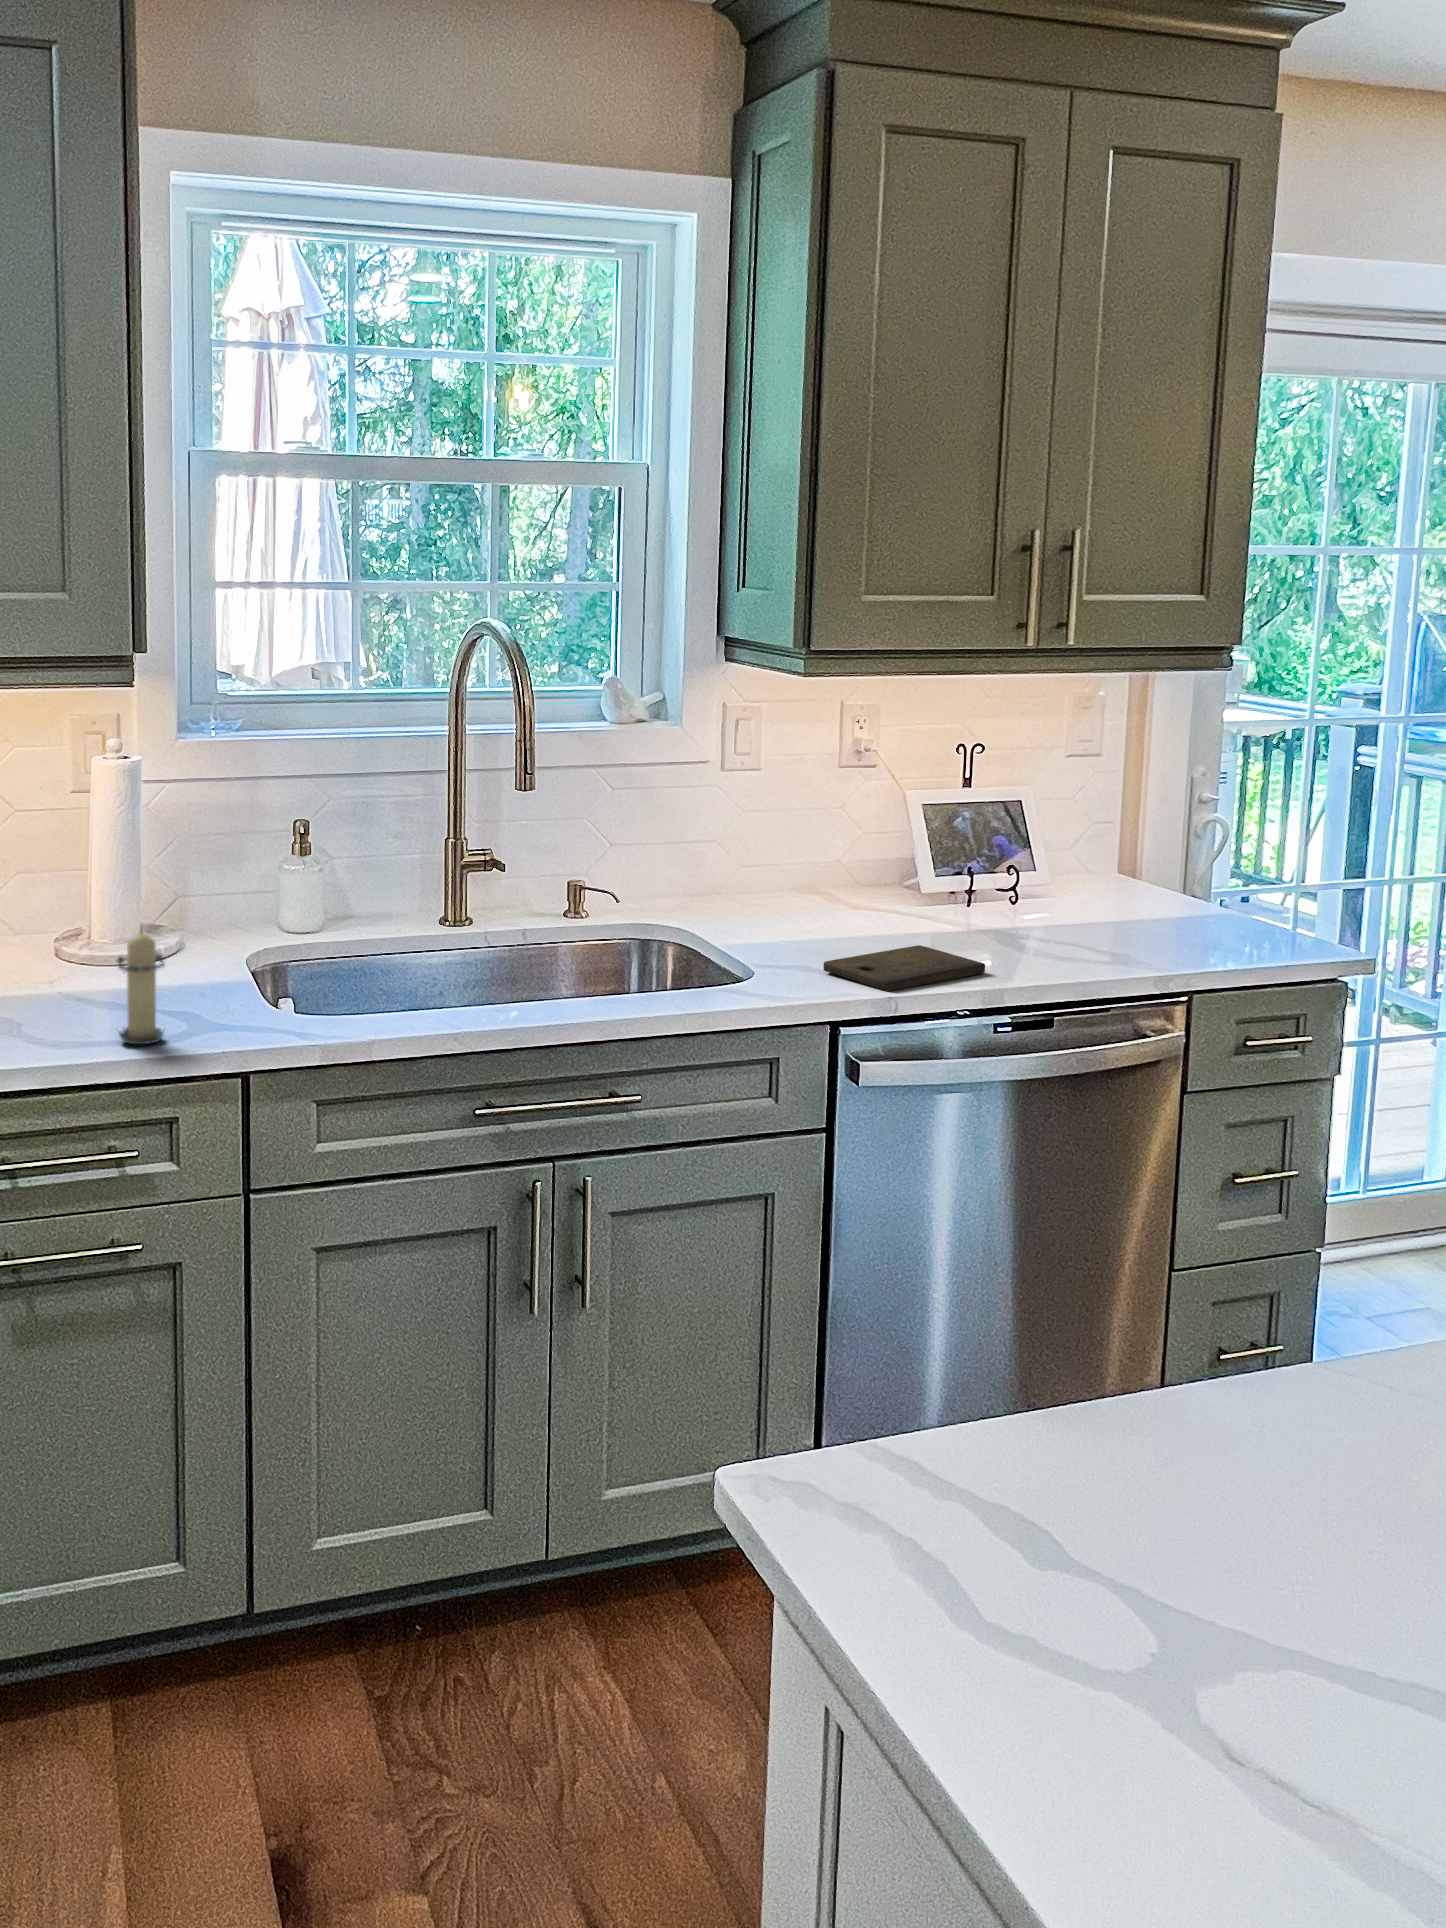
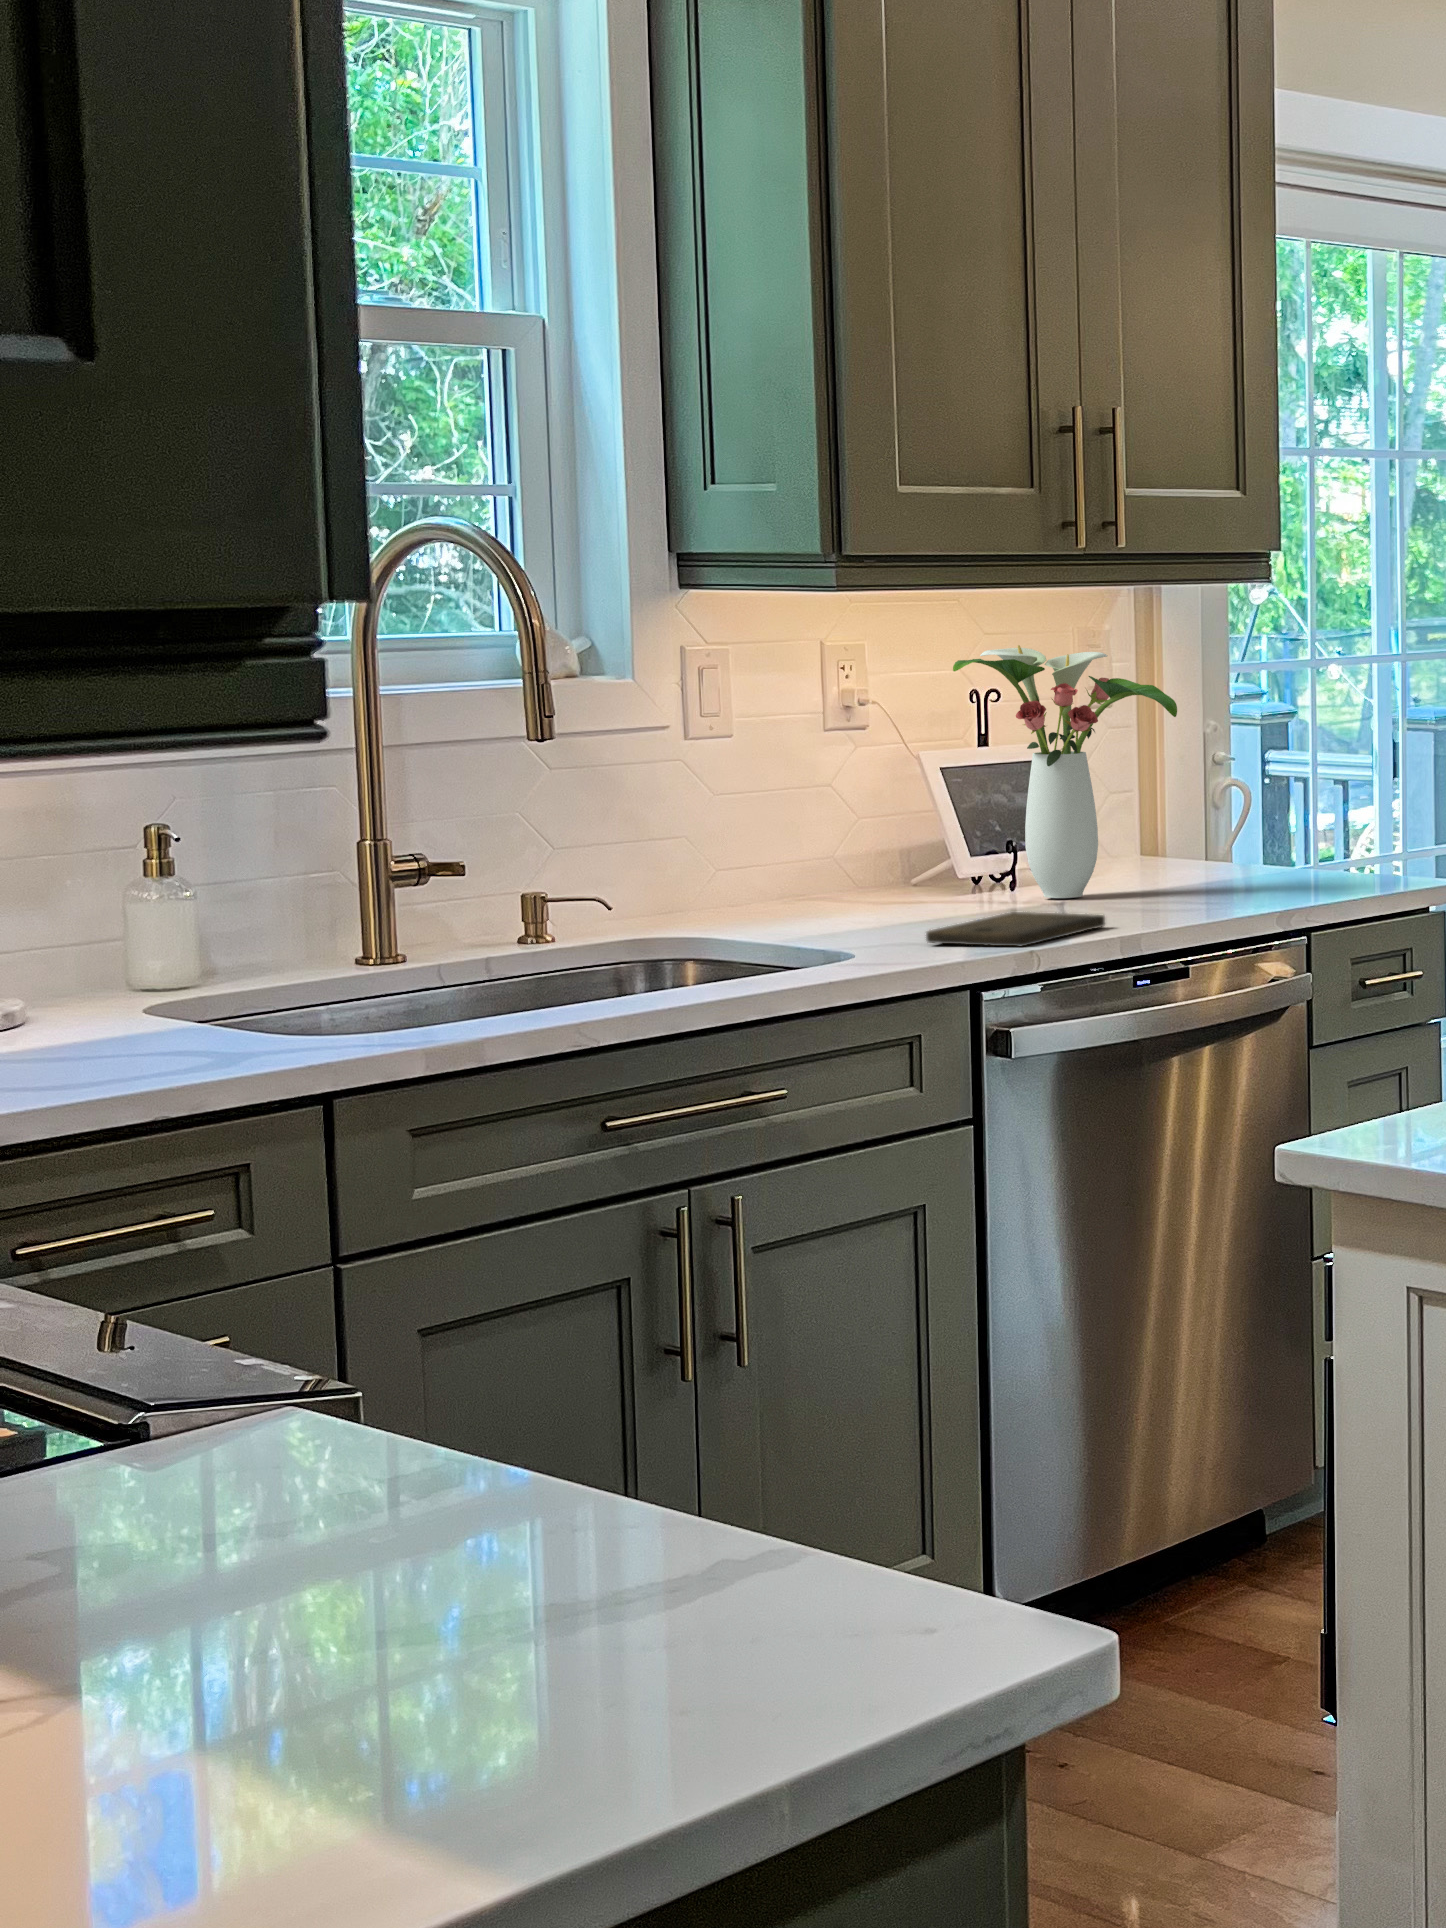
flower arrangement: none [922,716,1103,920] -> present [953,645,1177,898]
candle: present [117,930,165,1044] -> none [118,906,210,1075]

